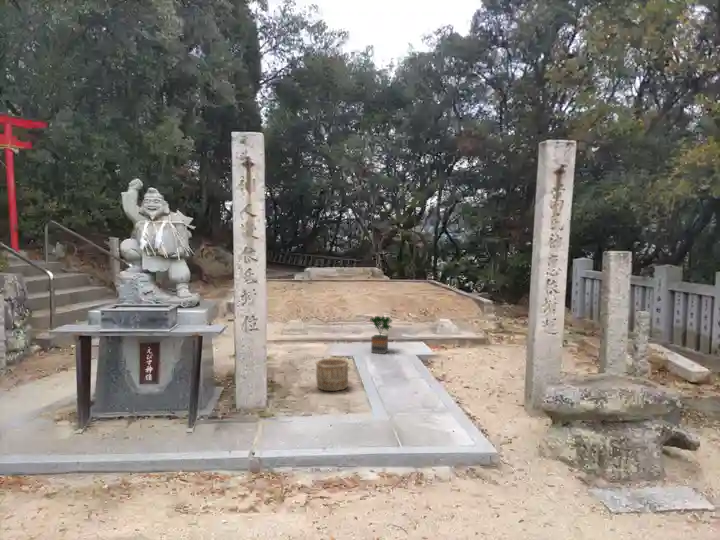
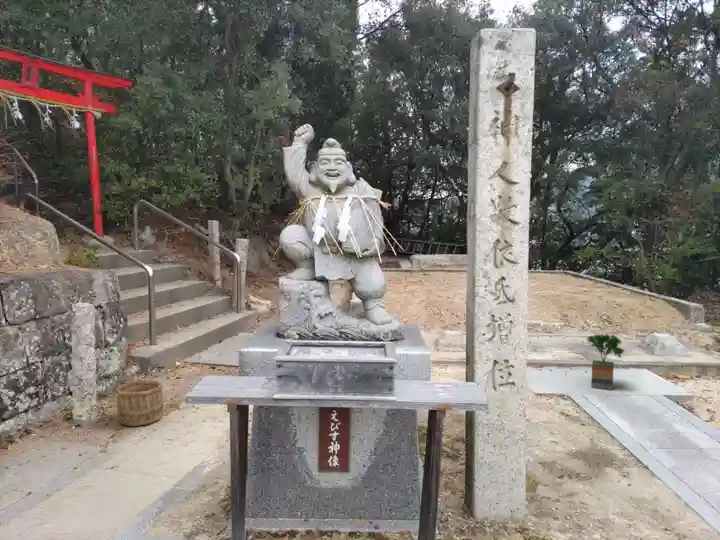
wooden bucket: present [316,358,348,391] -> present [115,380,163,426]

